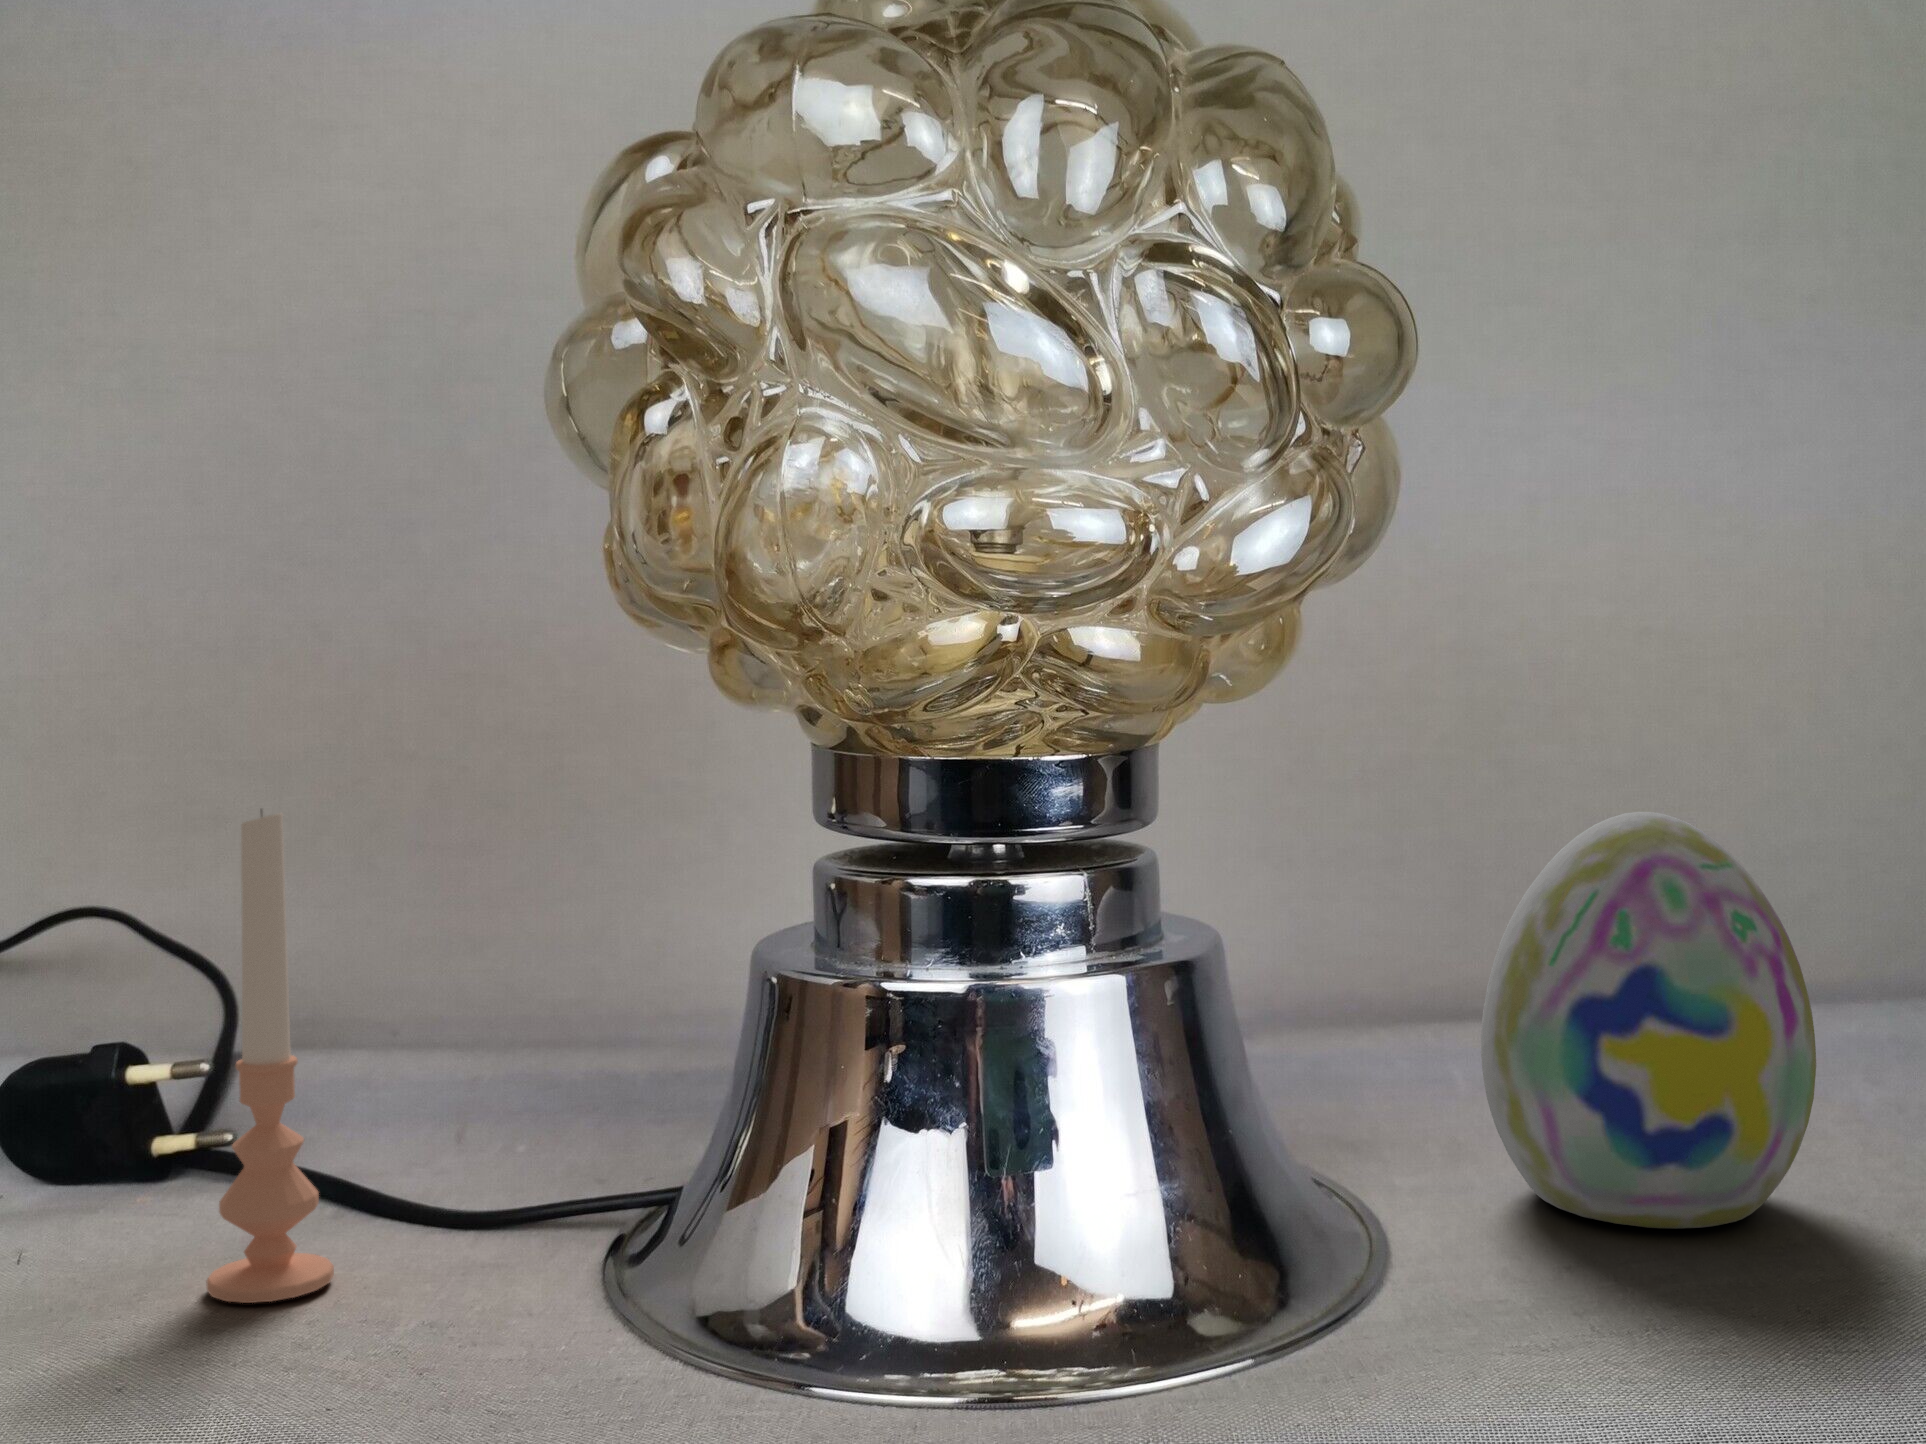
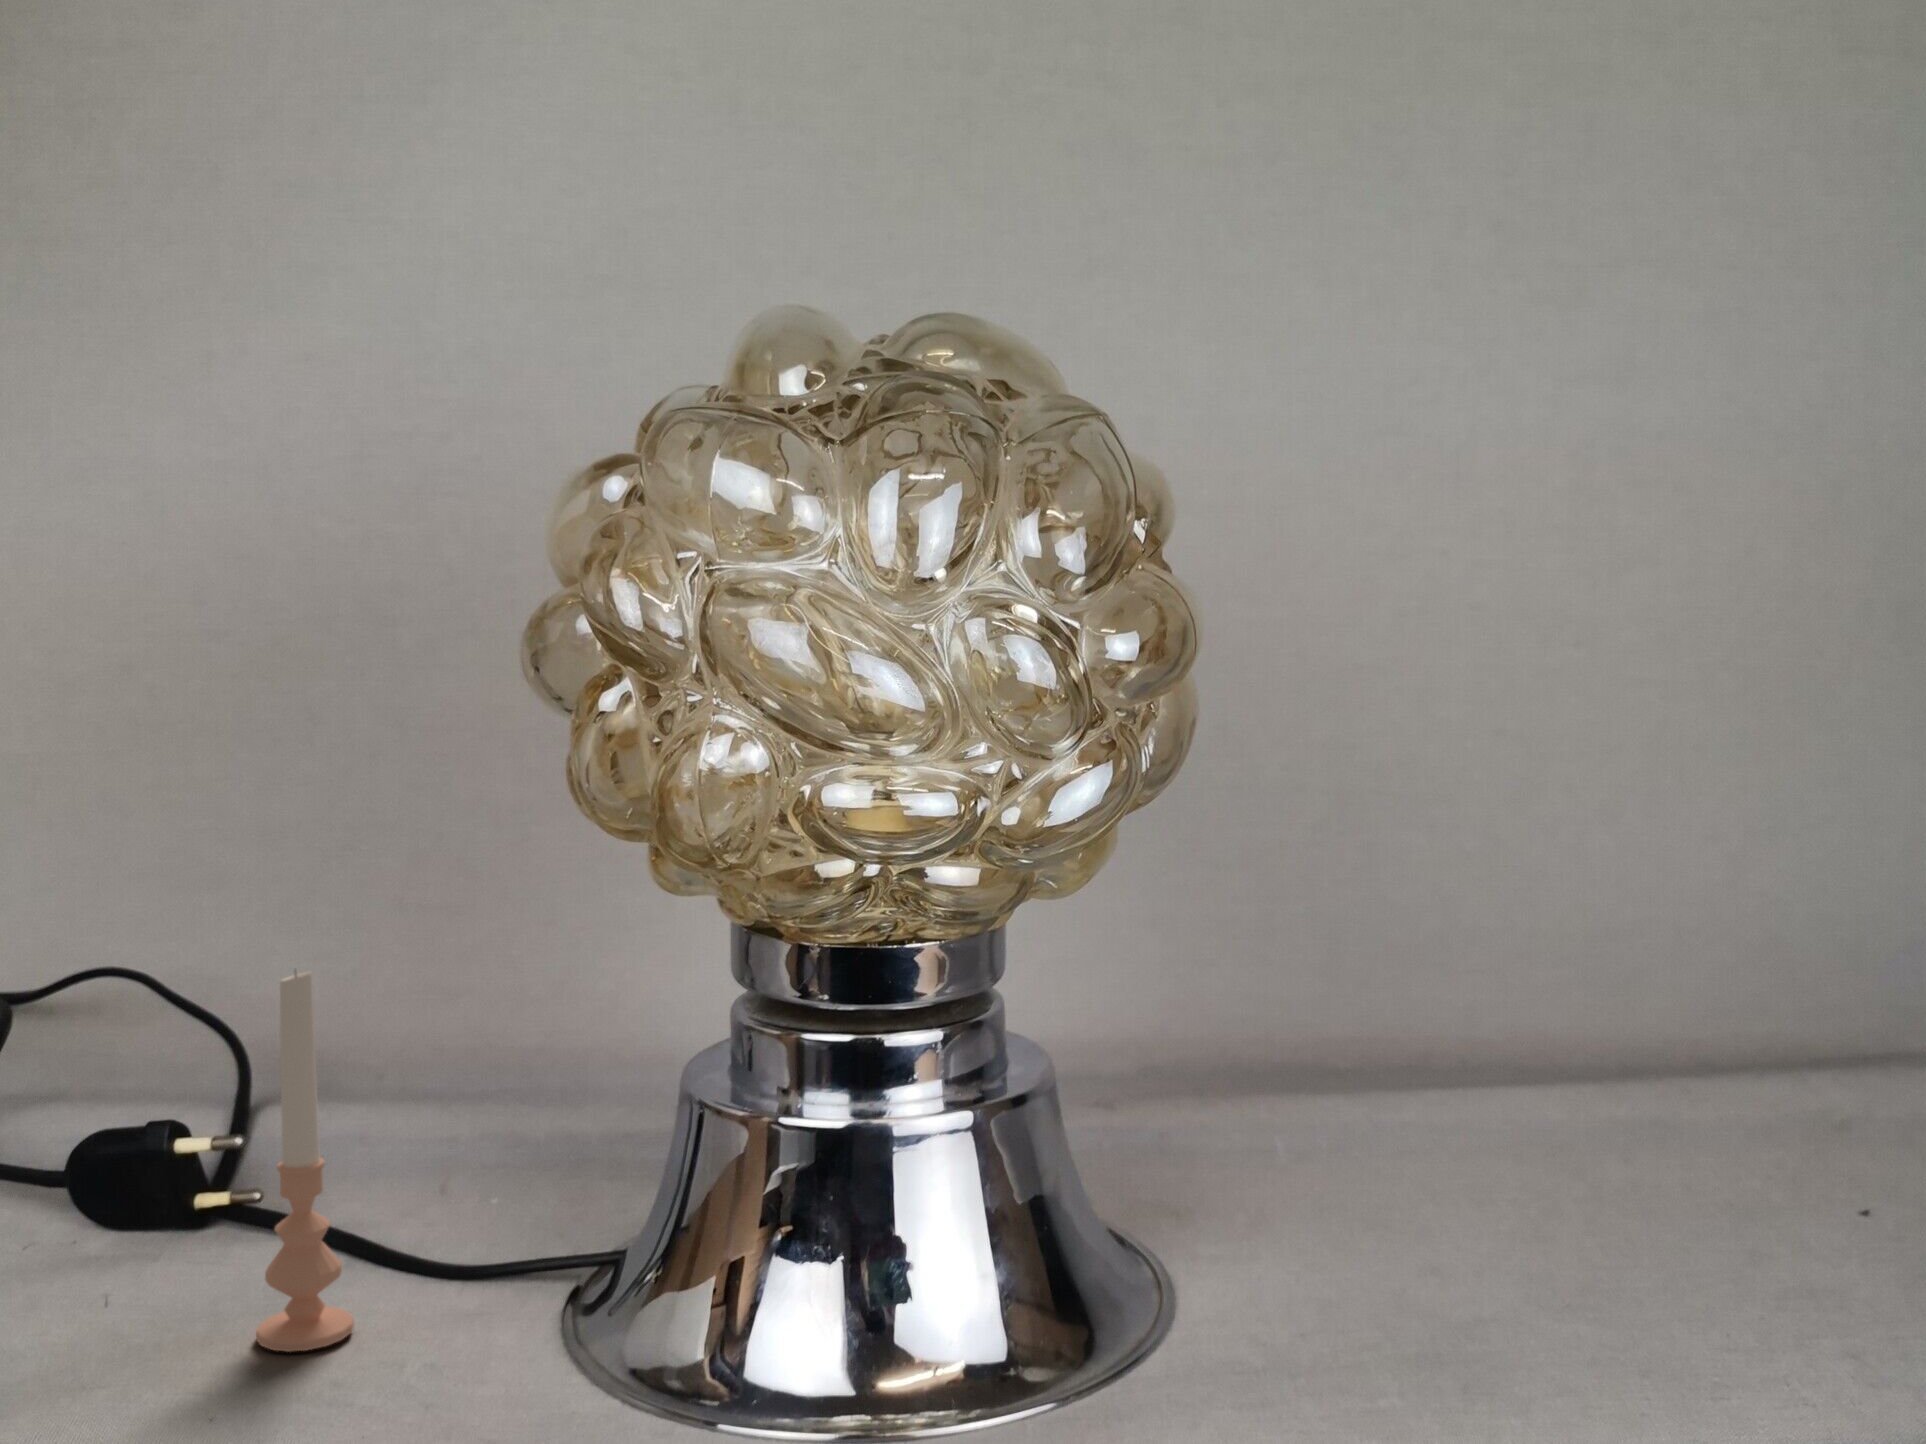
decorative egg: present [1481,812,1816,1229] -> none [1260,953,1515,1284]

